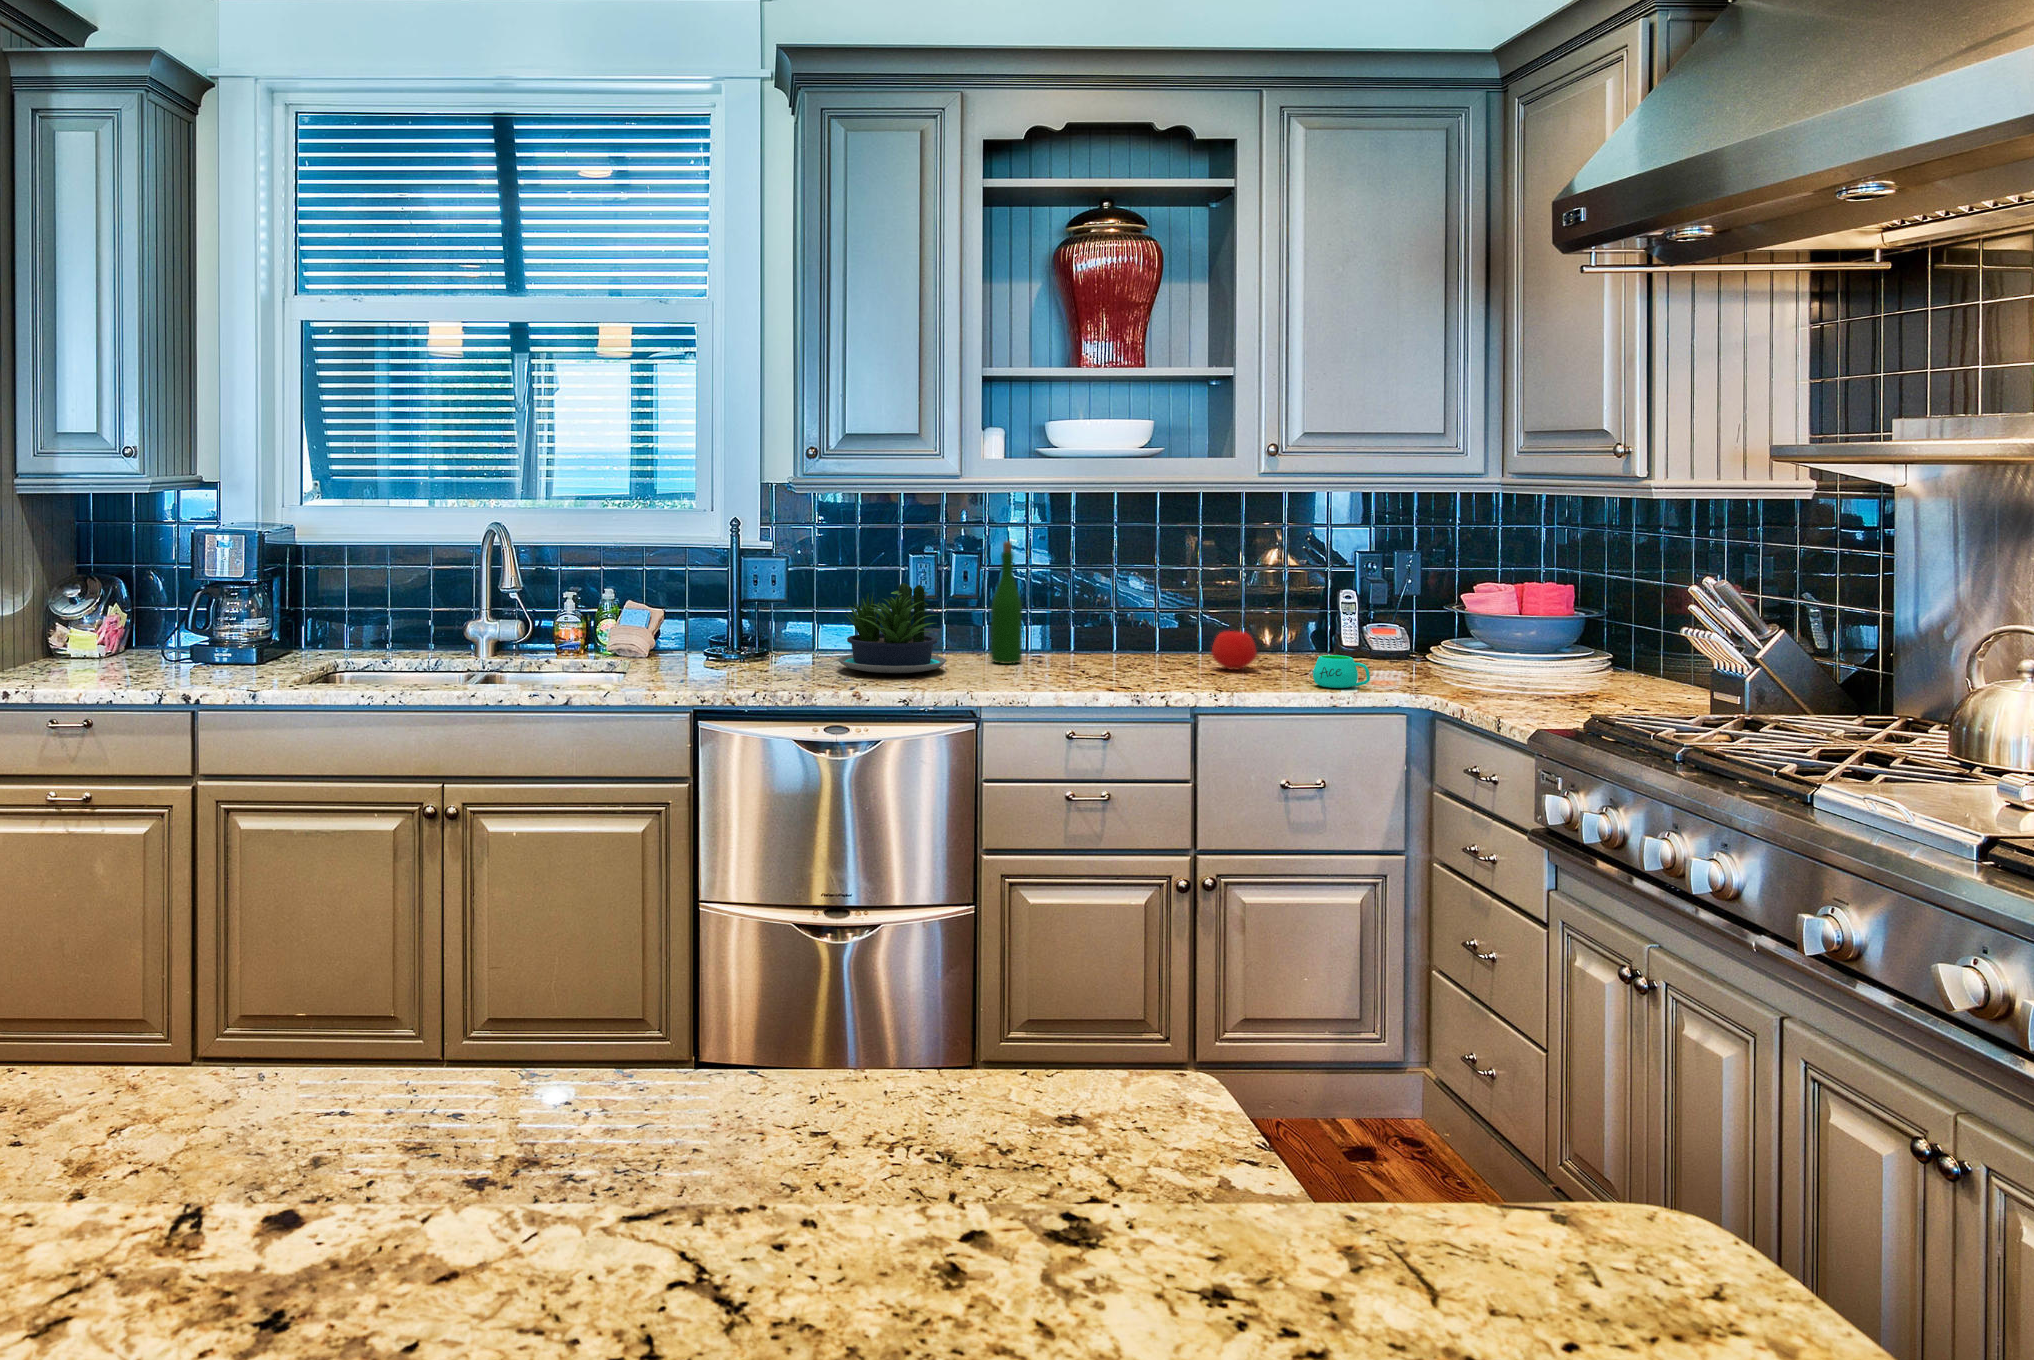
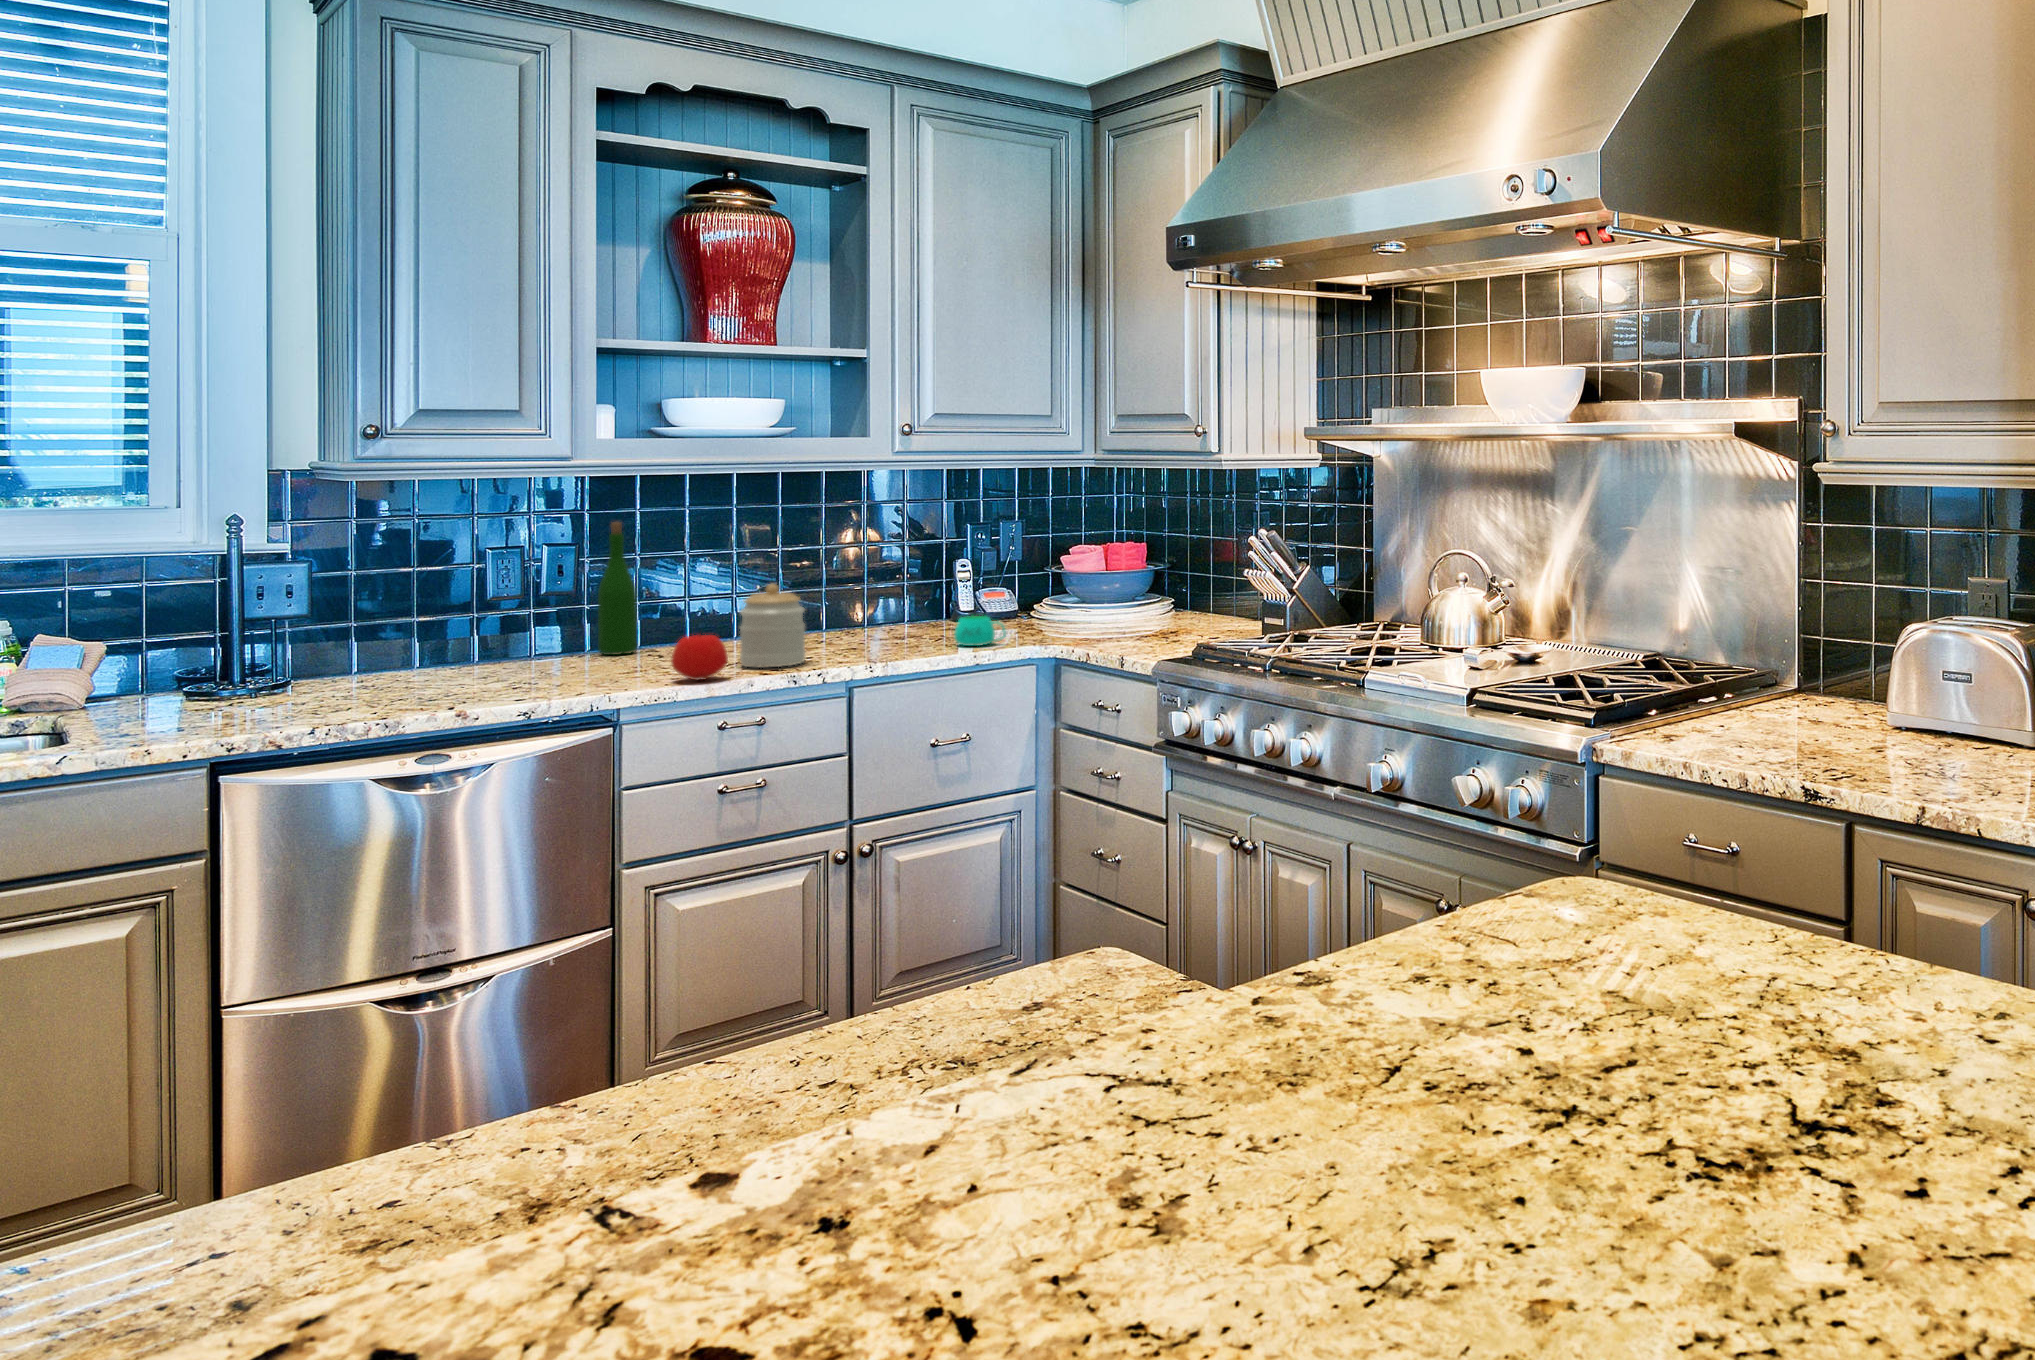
potted plant: present [838,583,946,673] -> none [397,572,548,677]
jar: none [1097,608,1158,691] -> present [740,584,805,667]
apple: present [1212,631,1257,670] -> present [671,634,728,680]

